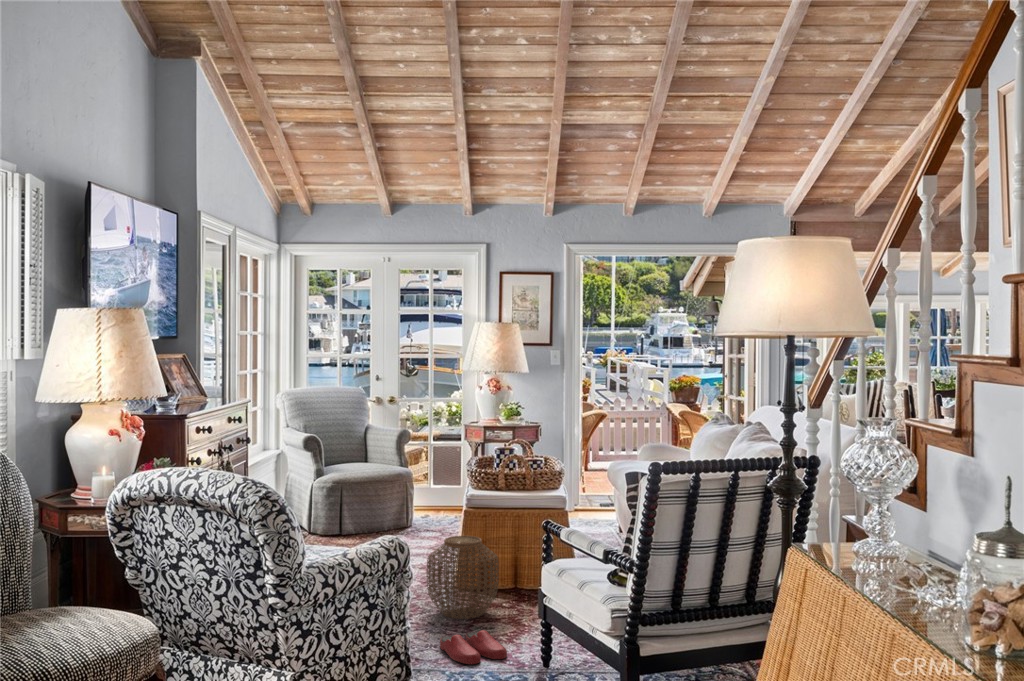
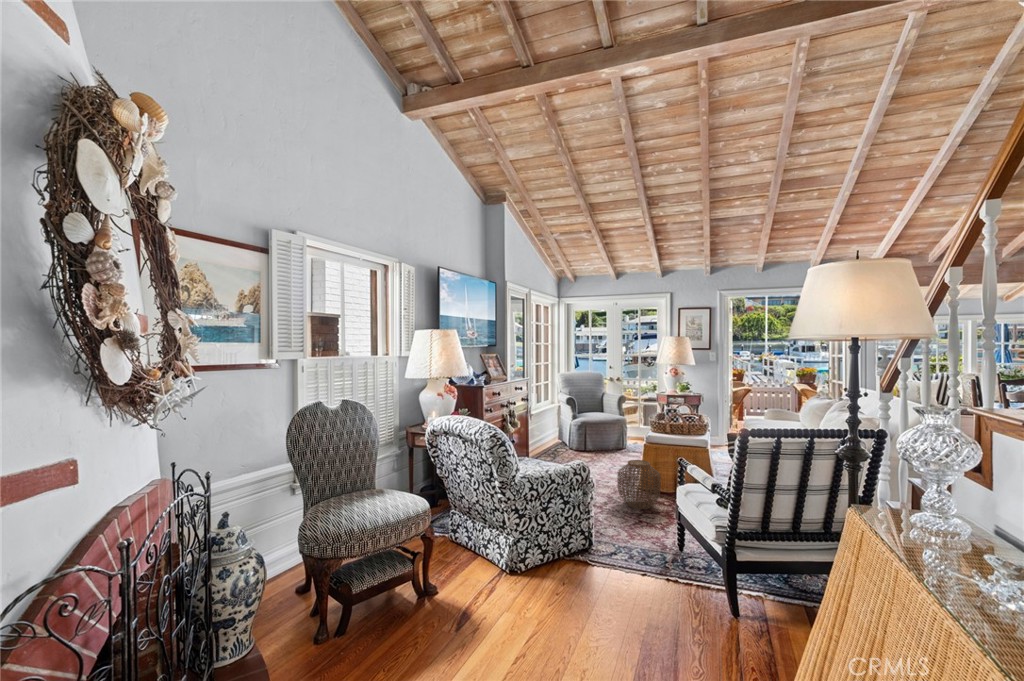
slippers: present [440,630,507,664] -> none [620,519,659,540]

